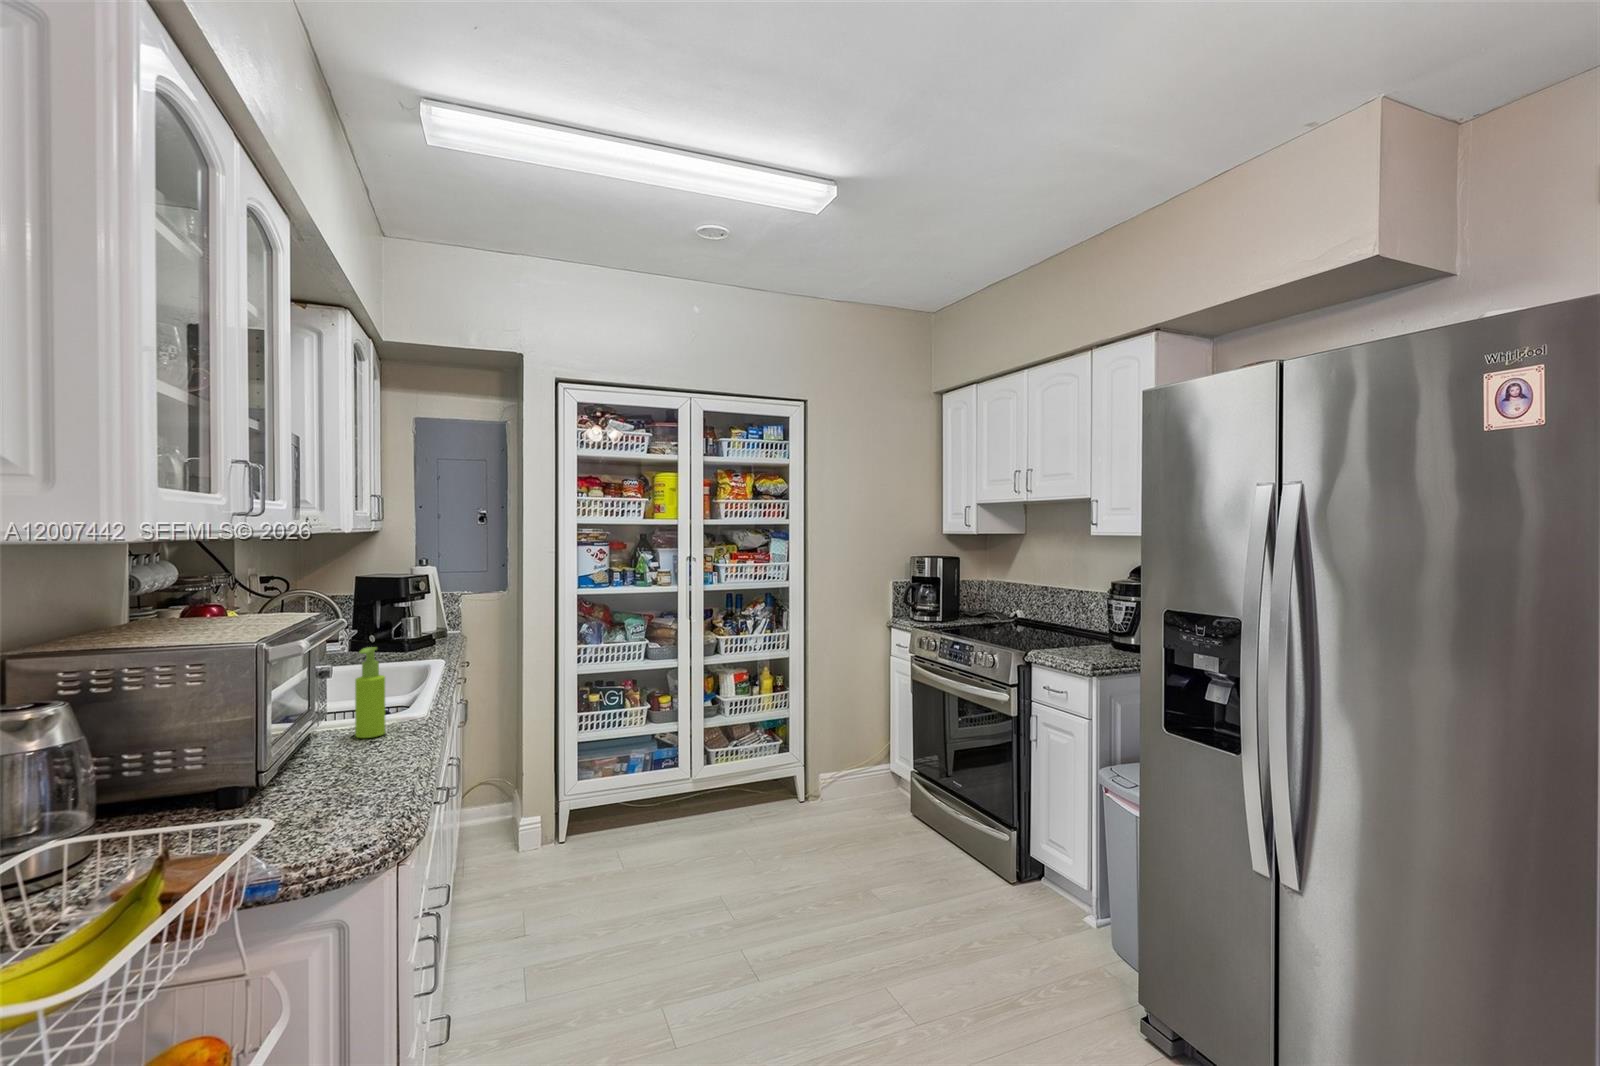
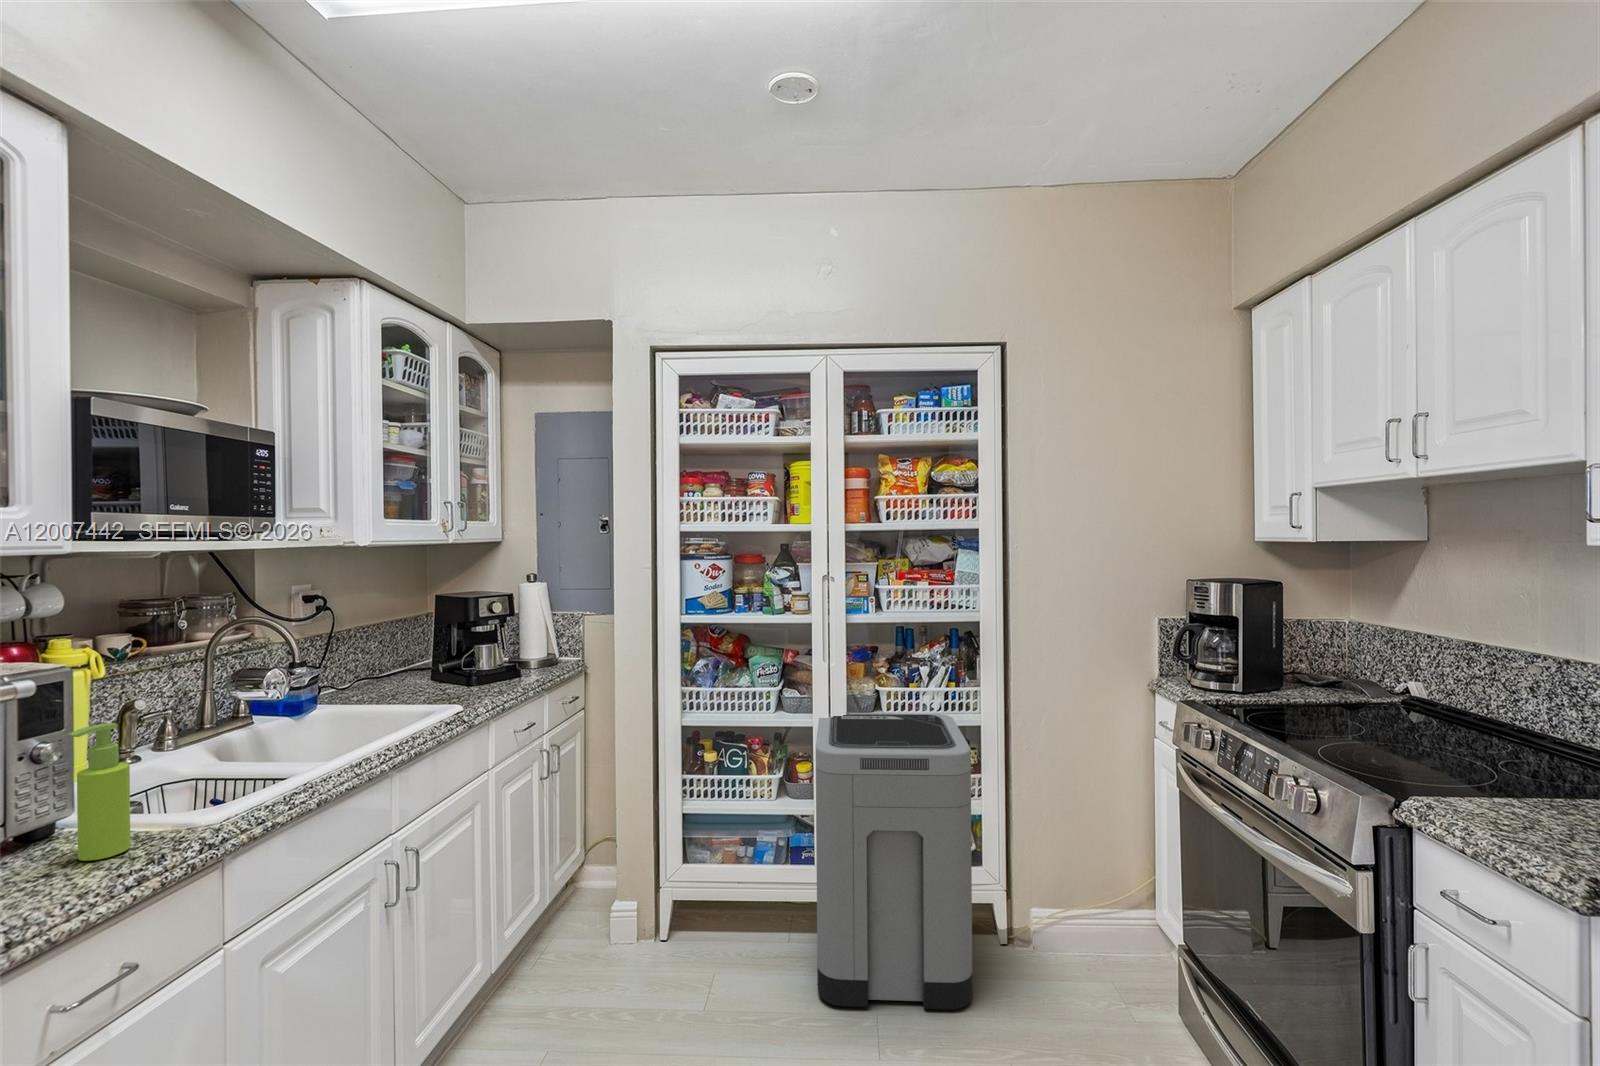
trash can: none [681,653,800,849] -> present [816,713,972,1010]

